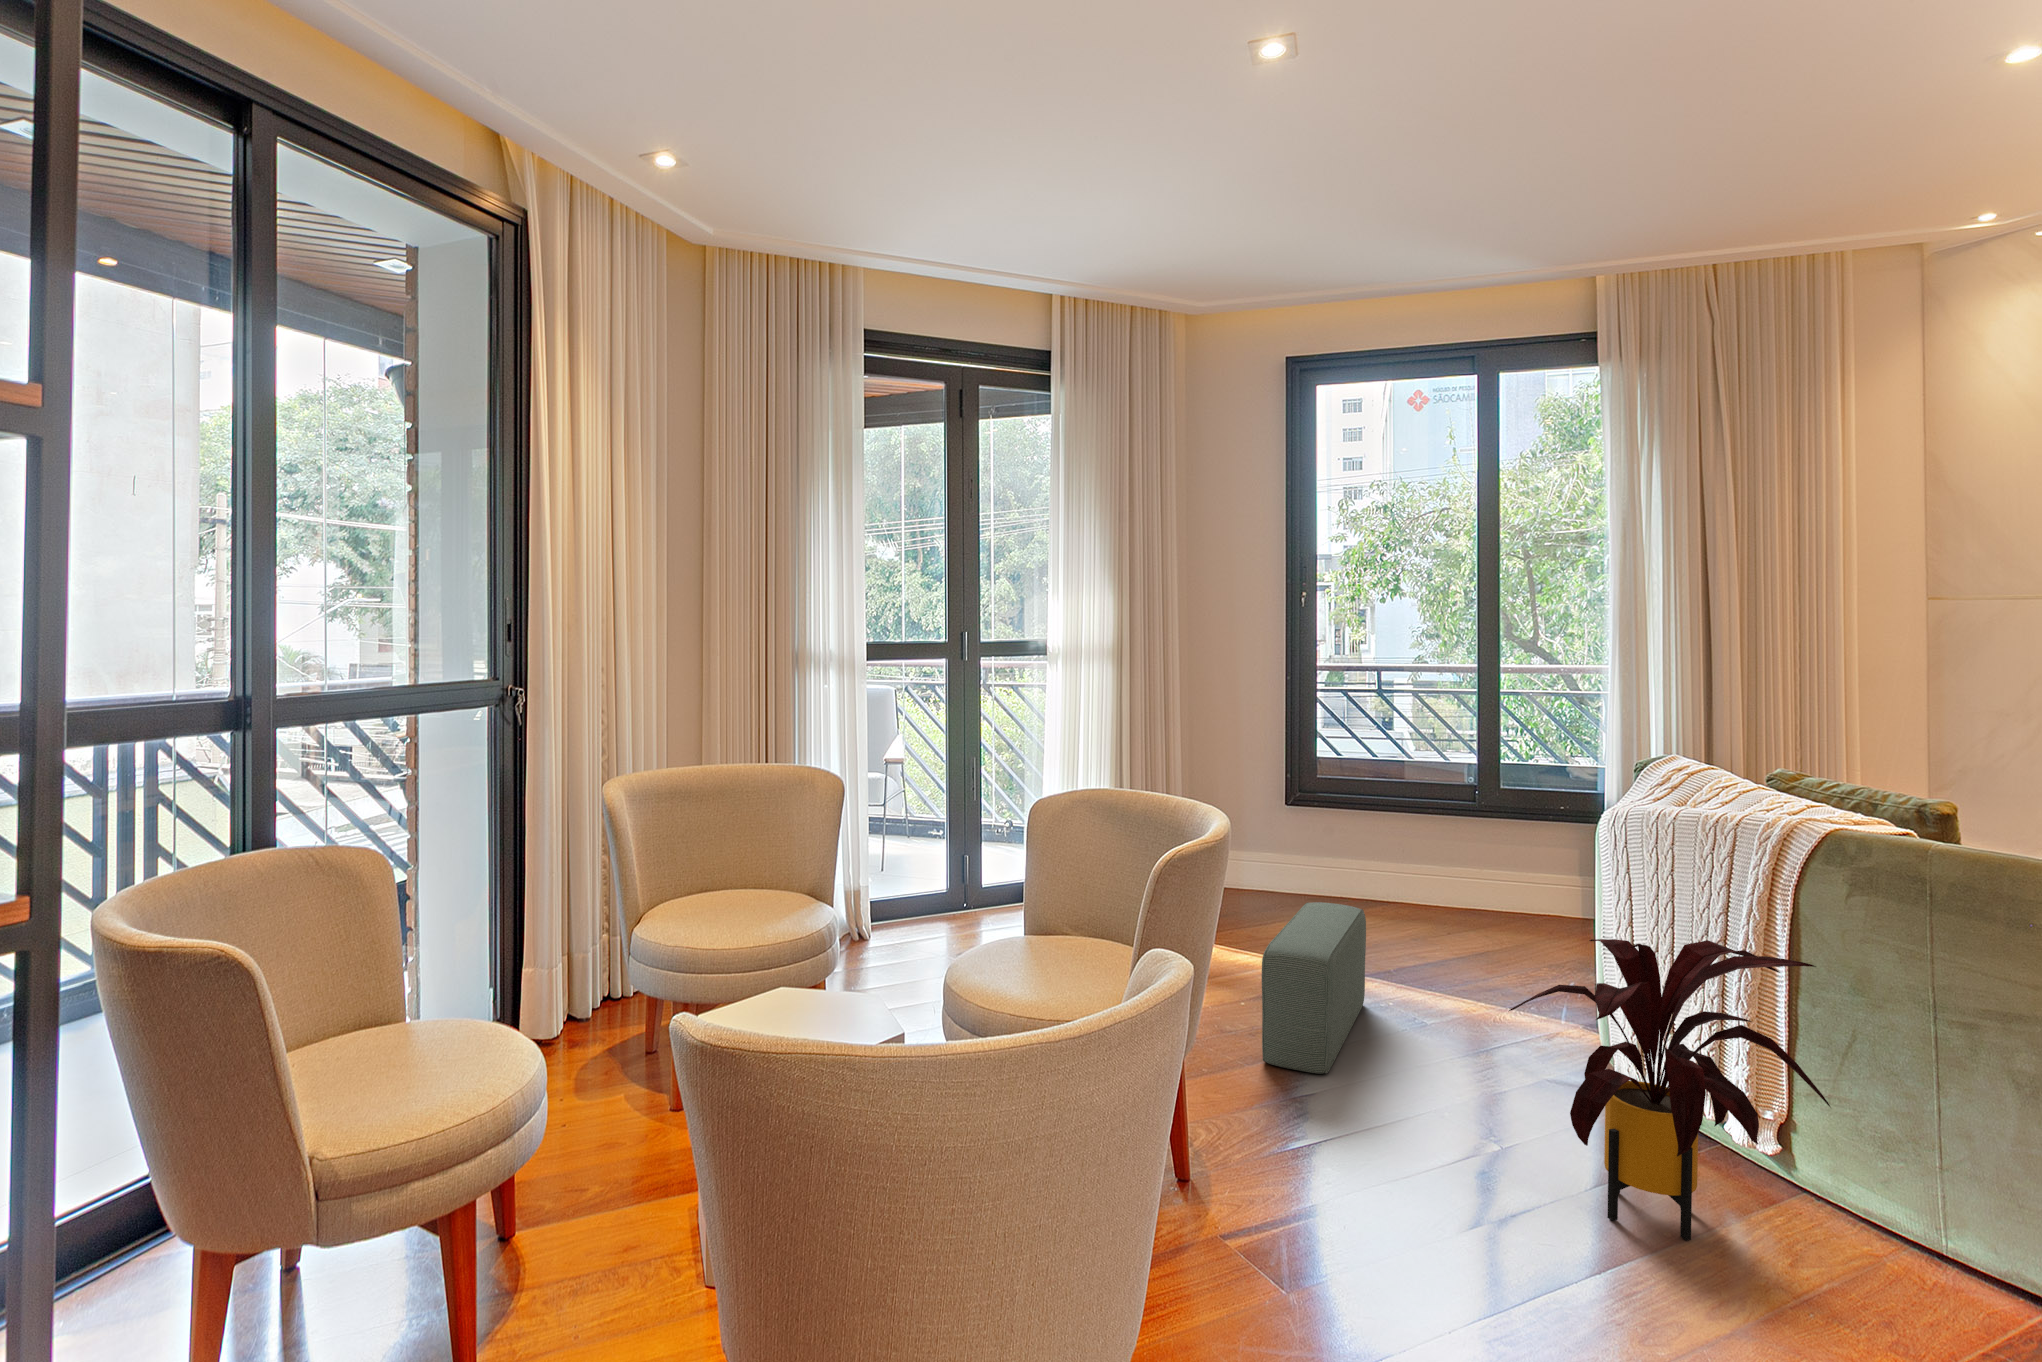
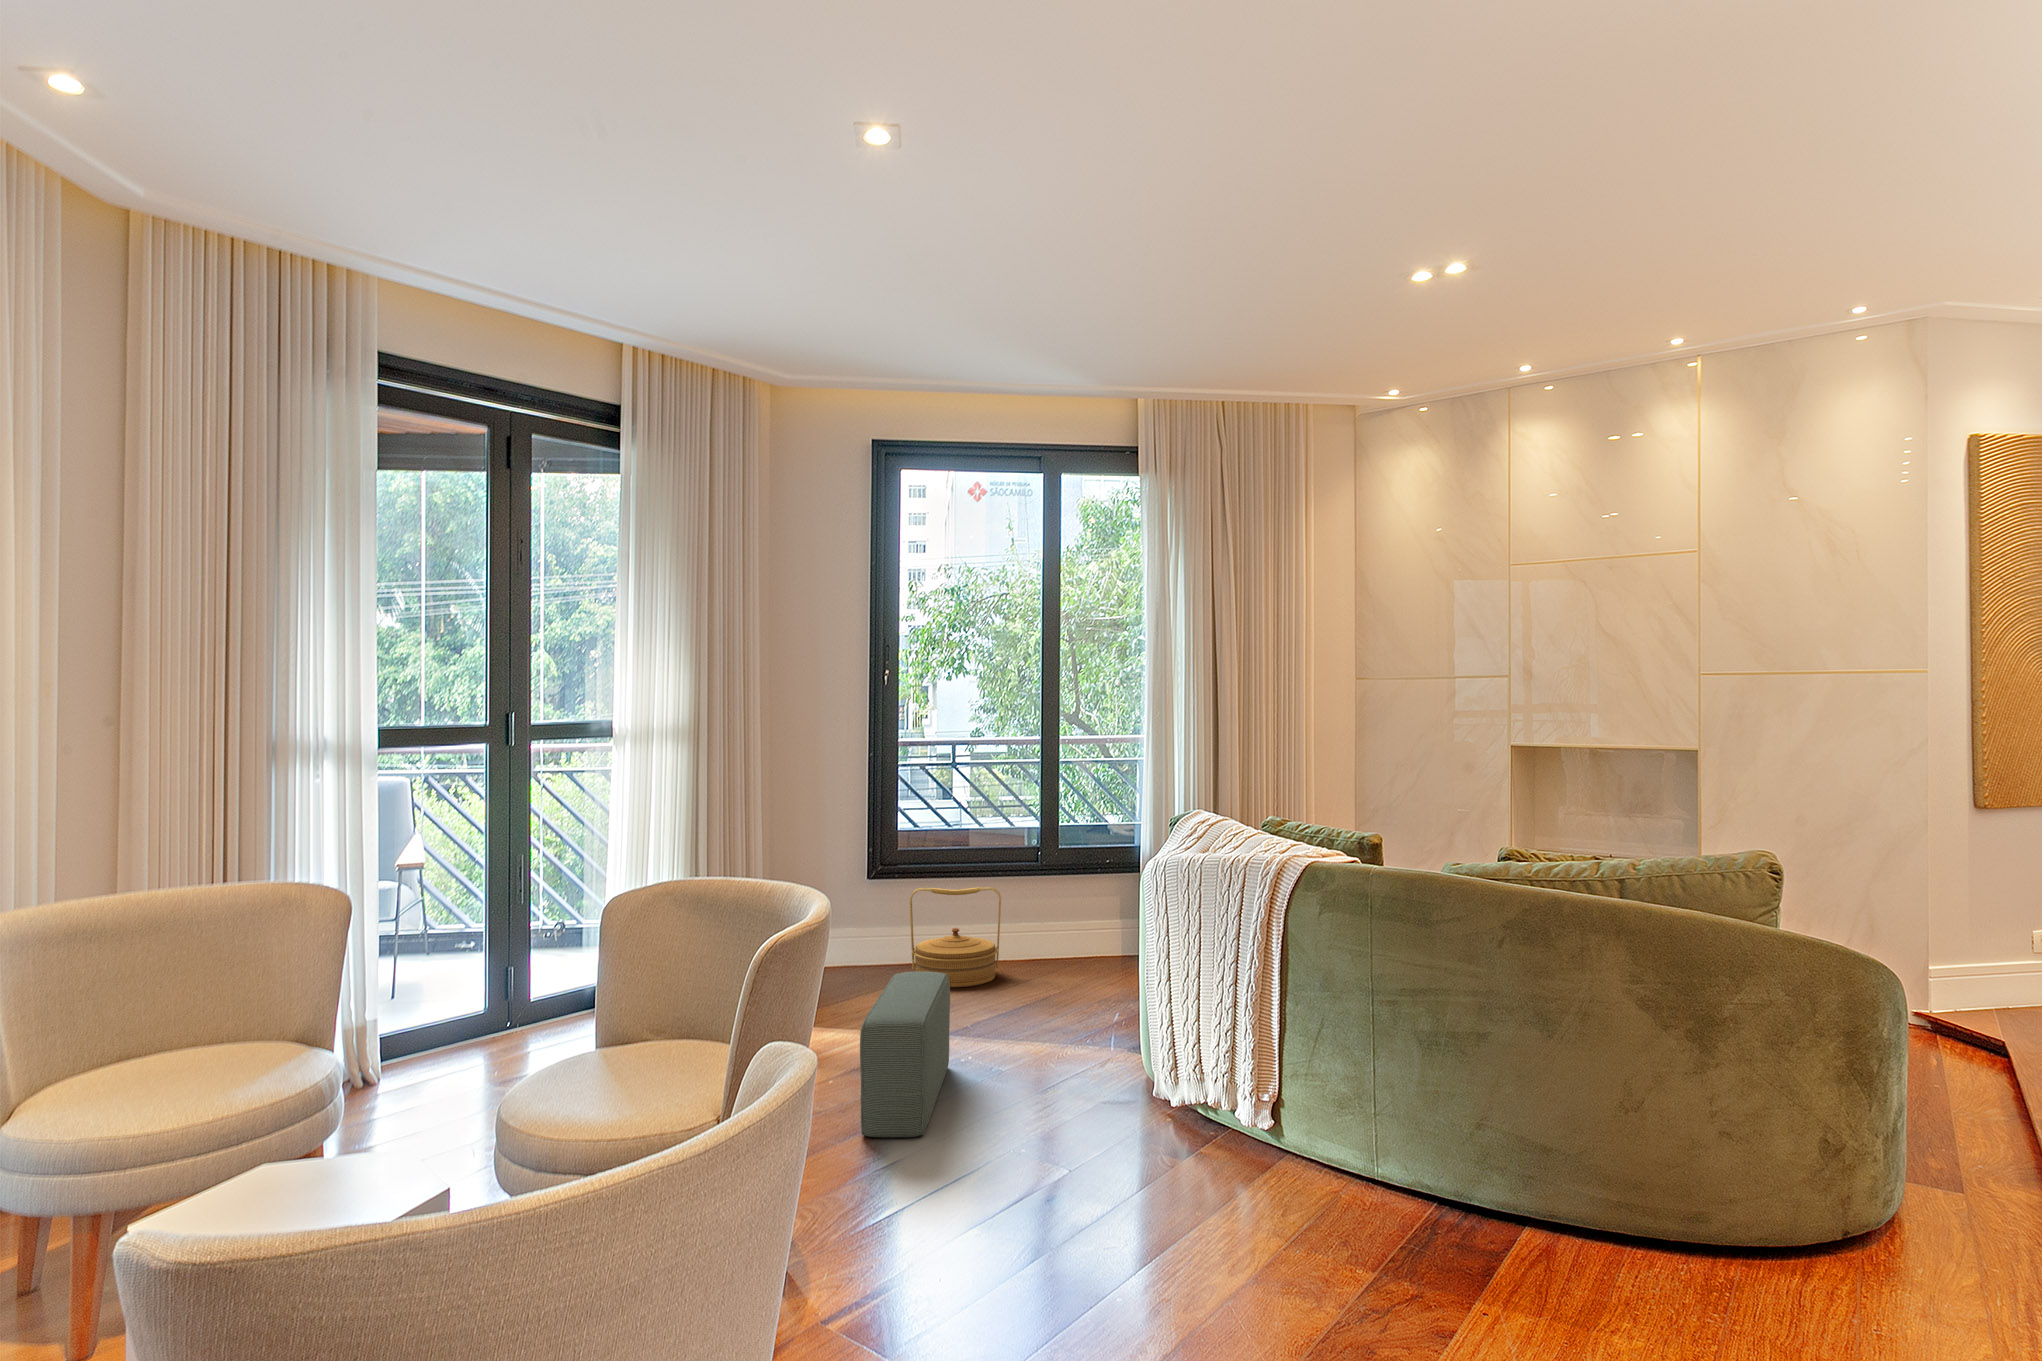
woven basket: none [1335,816,1436,922] -> present [910,887,1001,987]
house plant: present [1509,939,1830,1240] -> none [1083,959,1310,1210]

